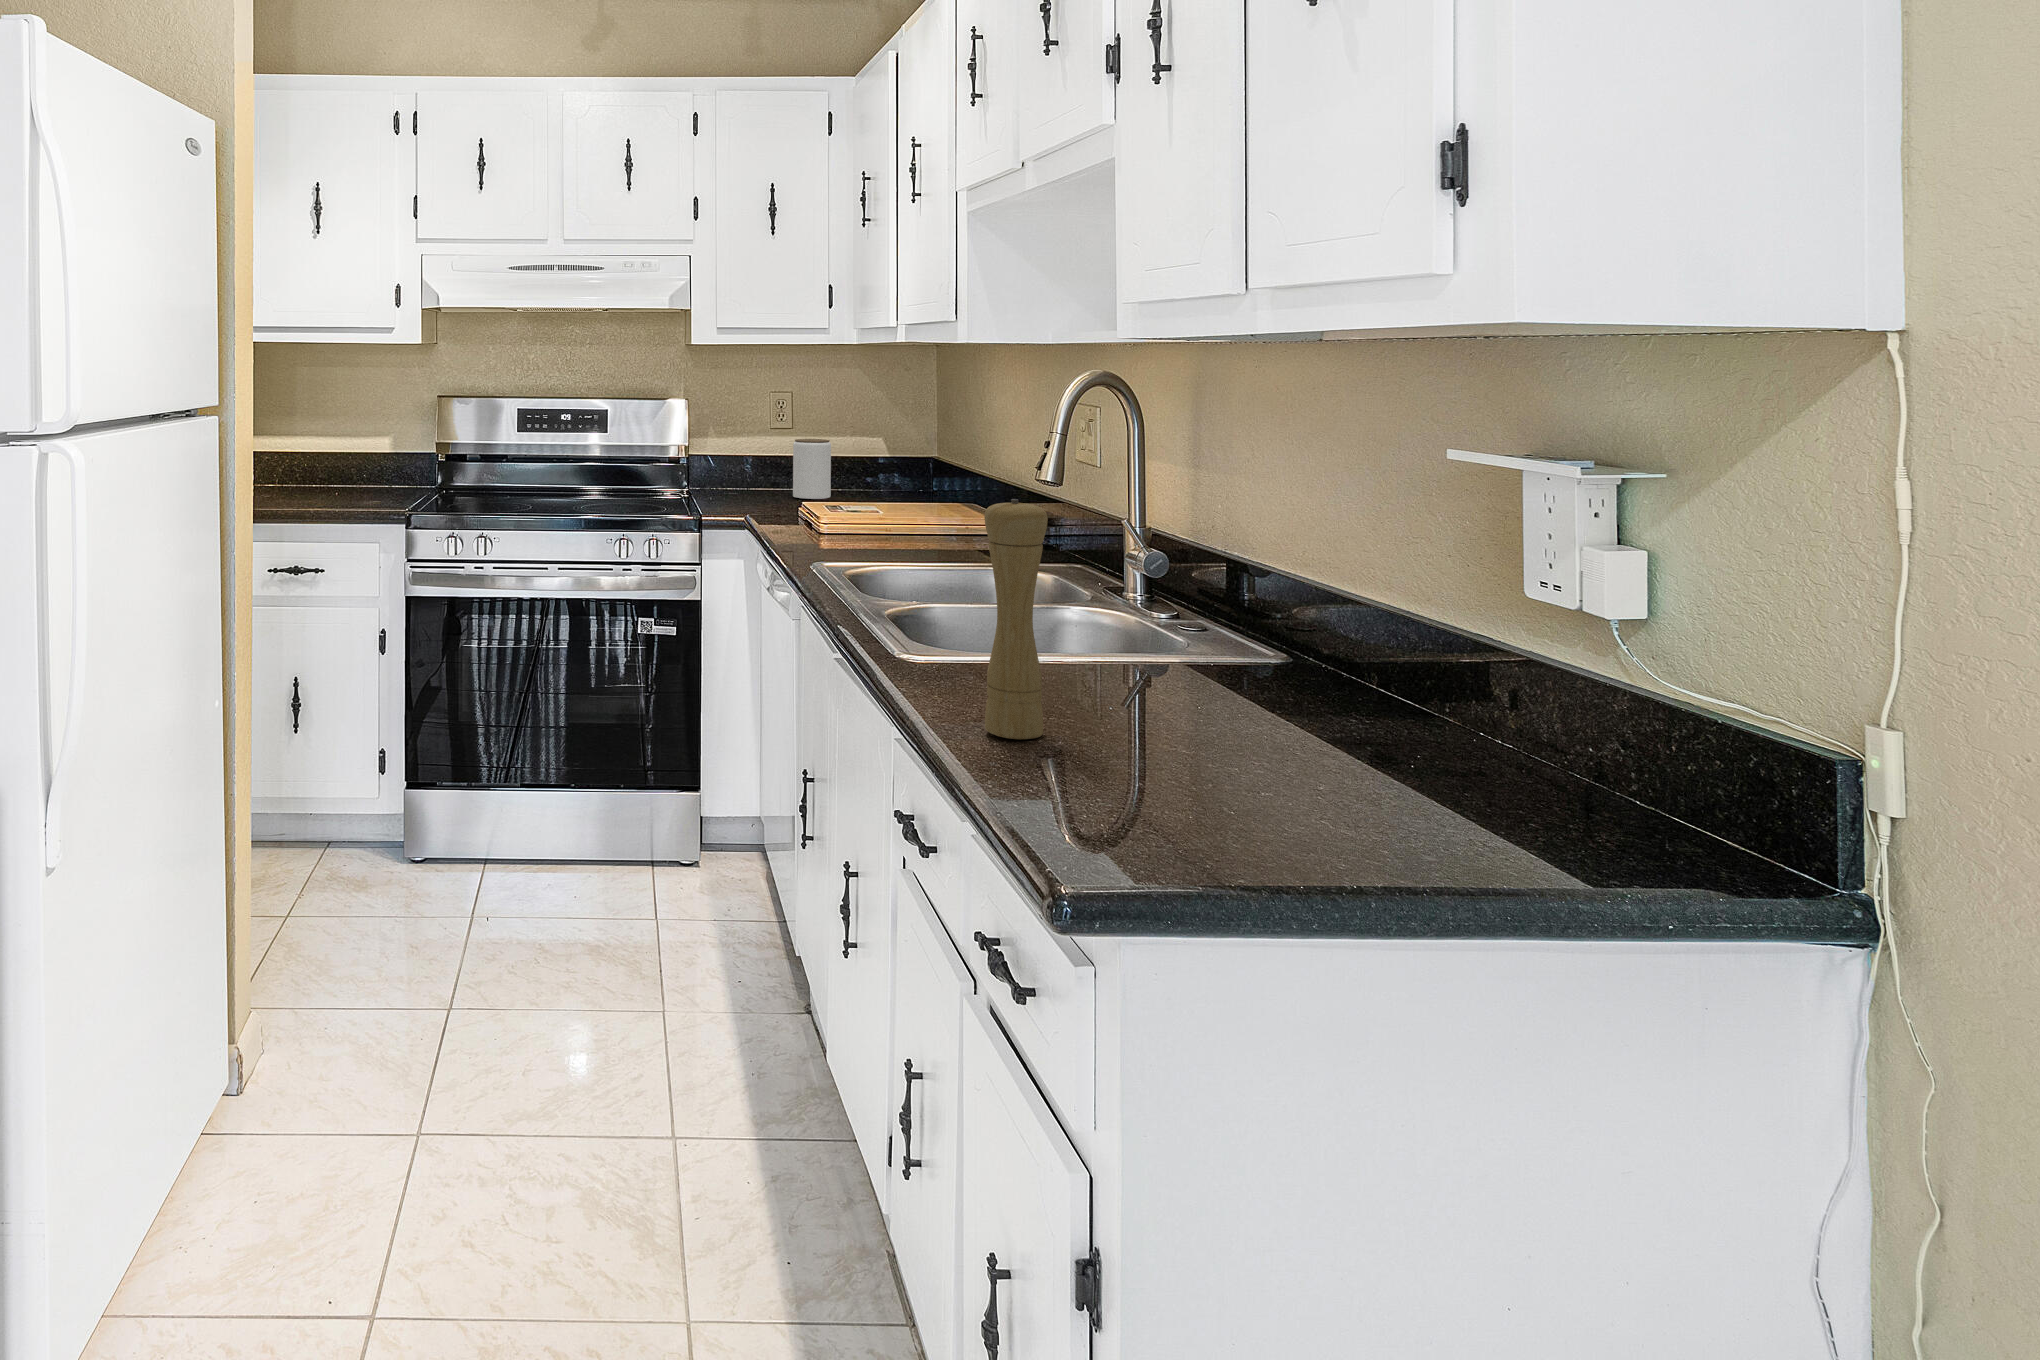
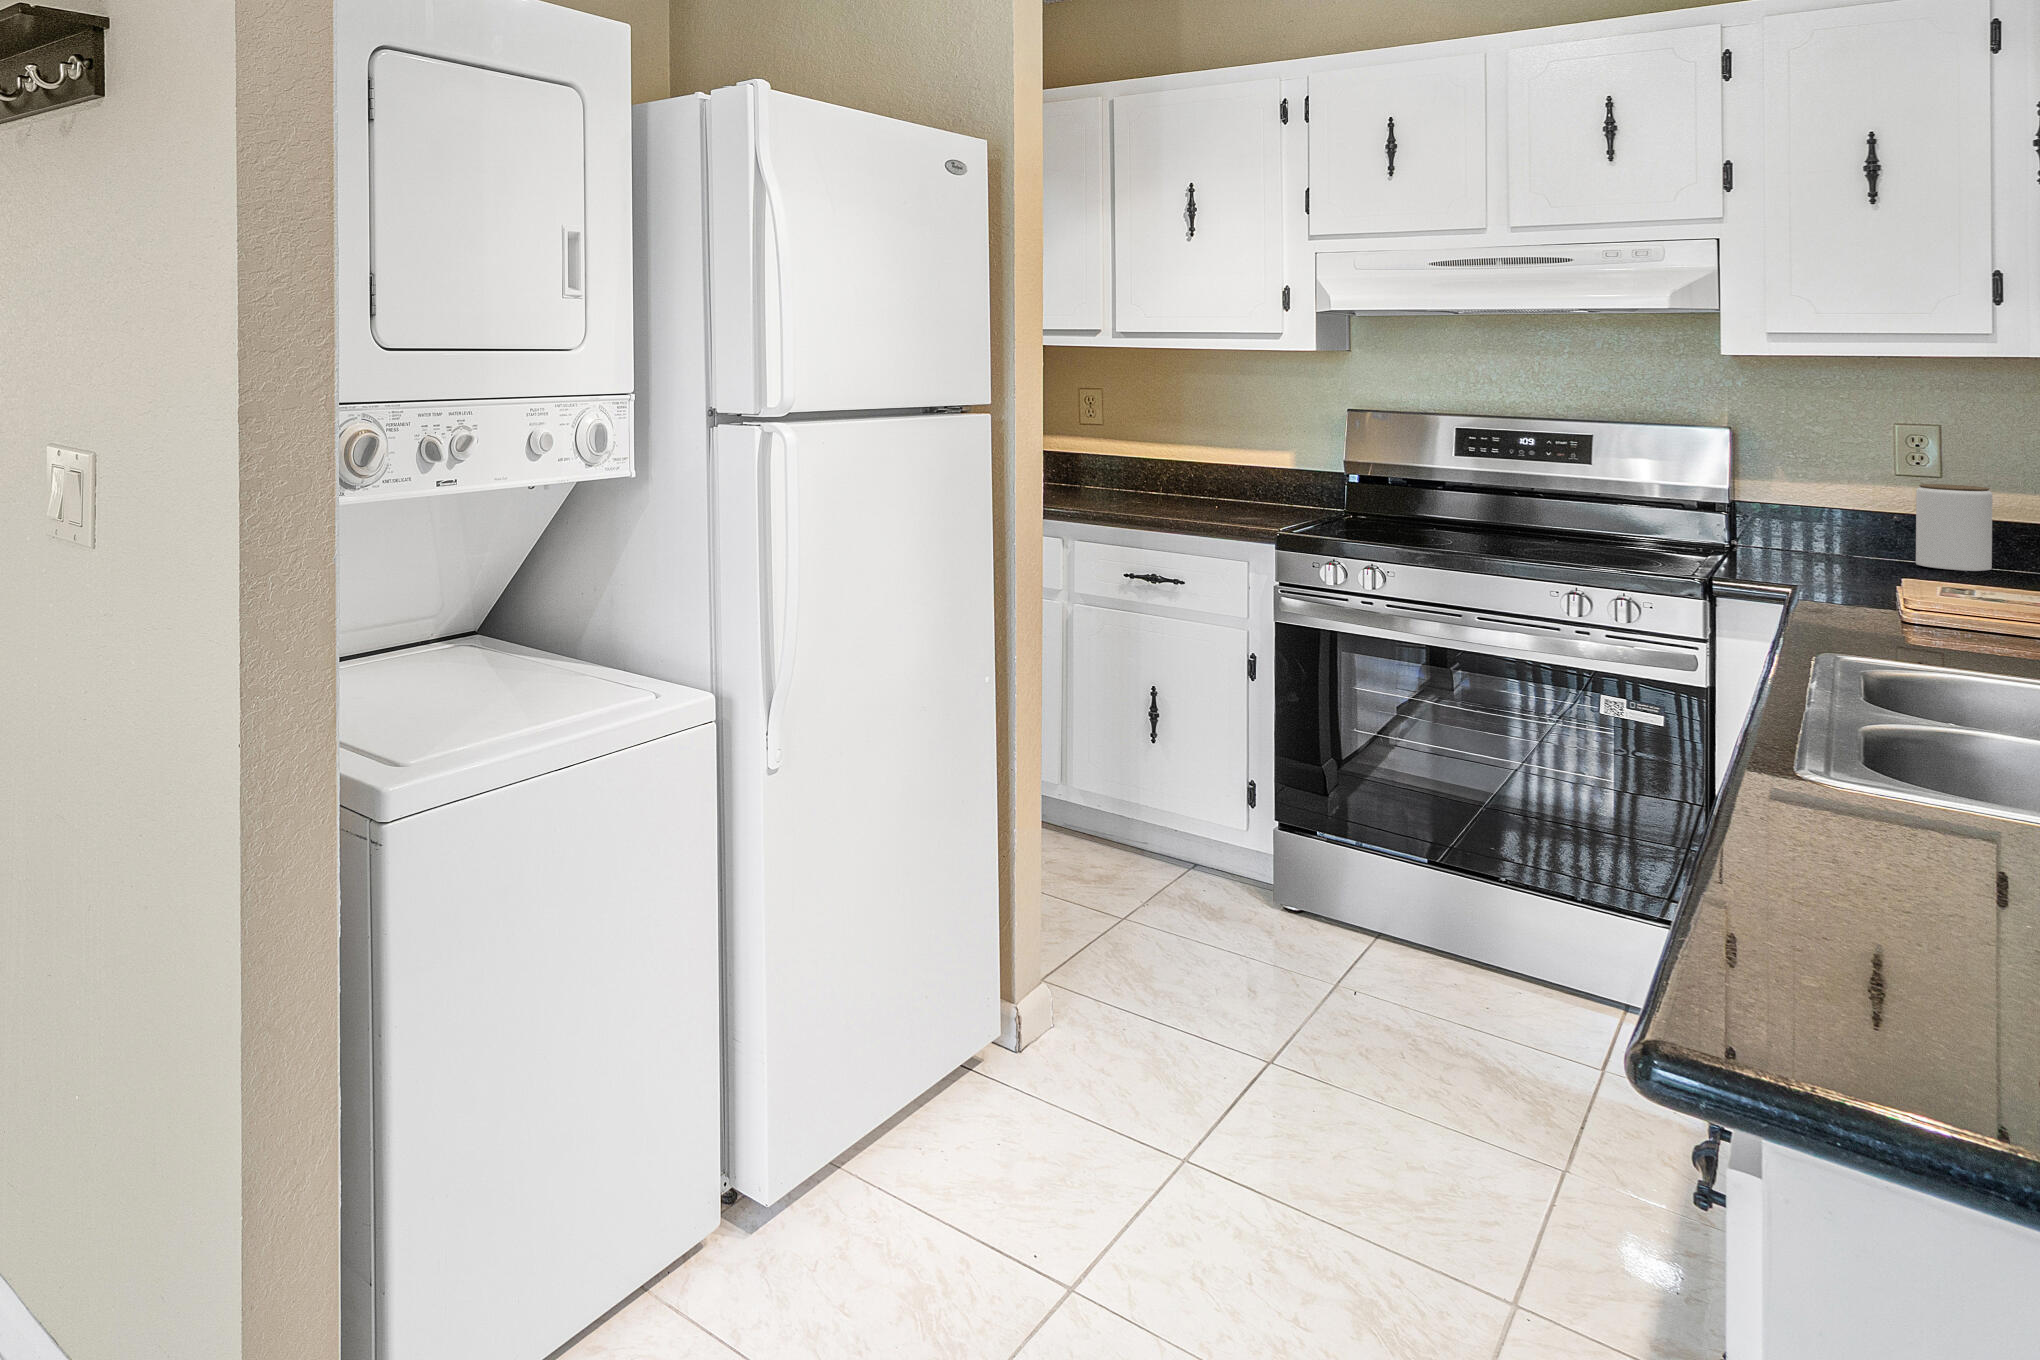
pepper mill: present [984,499,1048,739] -> none [1822,548,1935,880]

